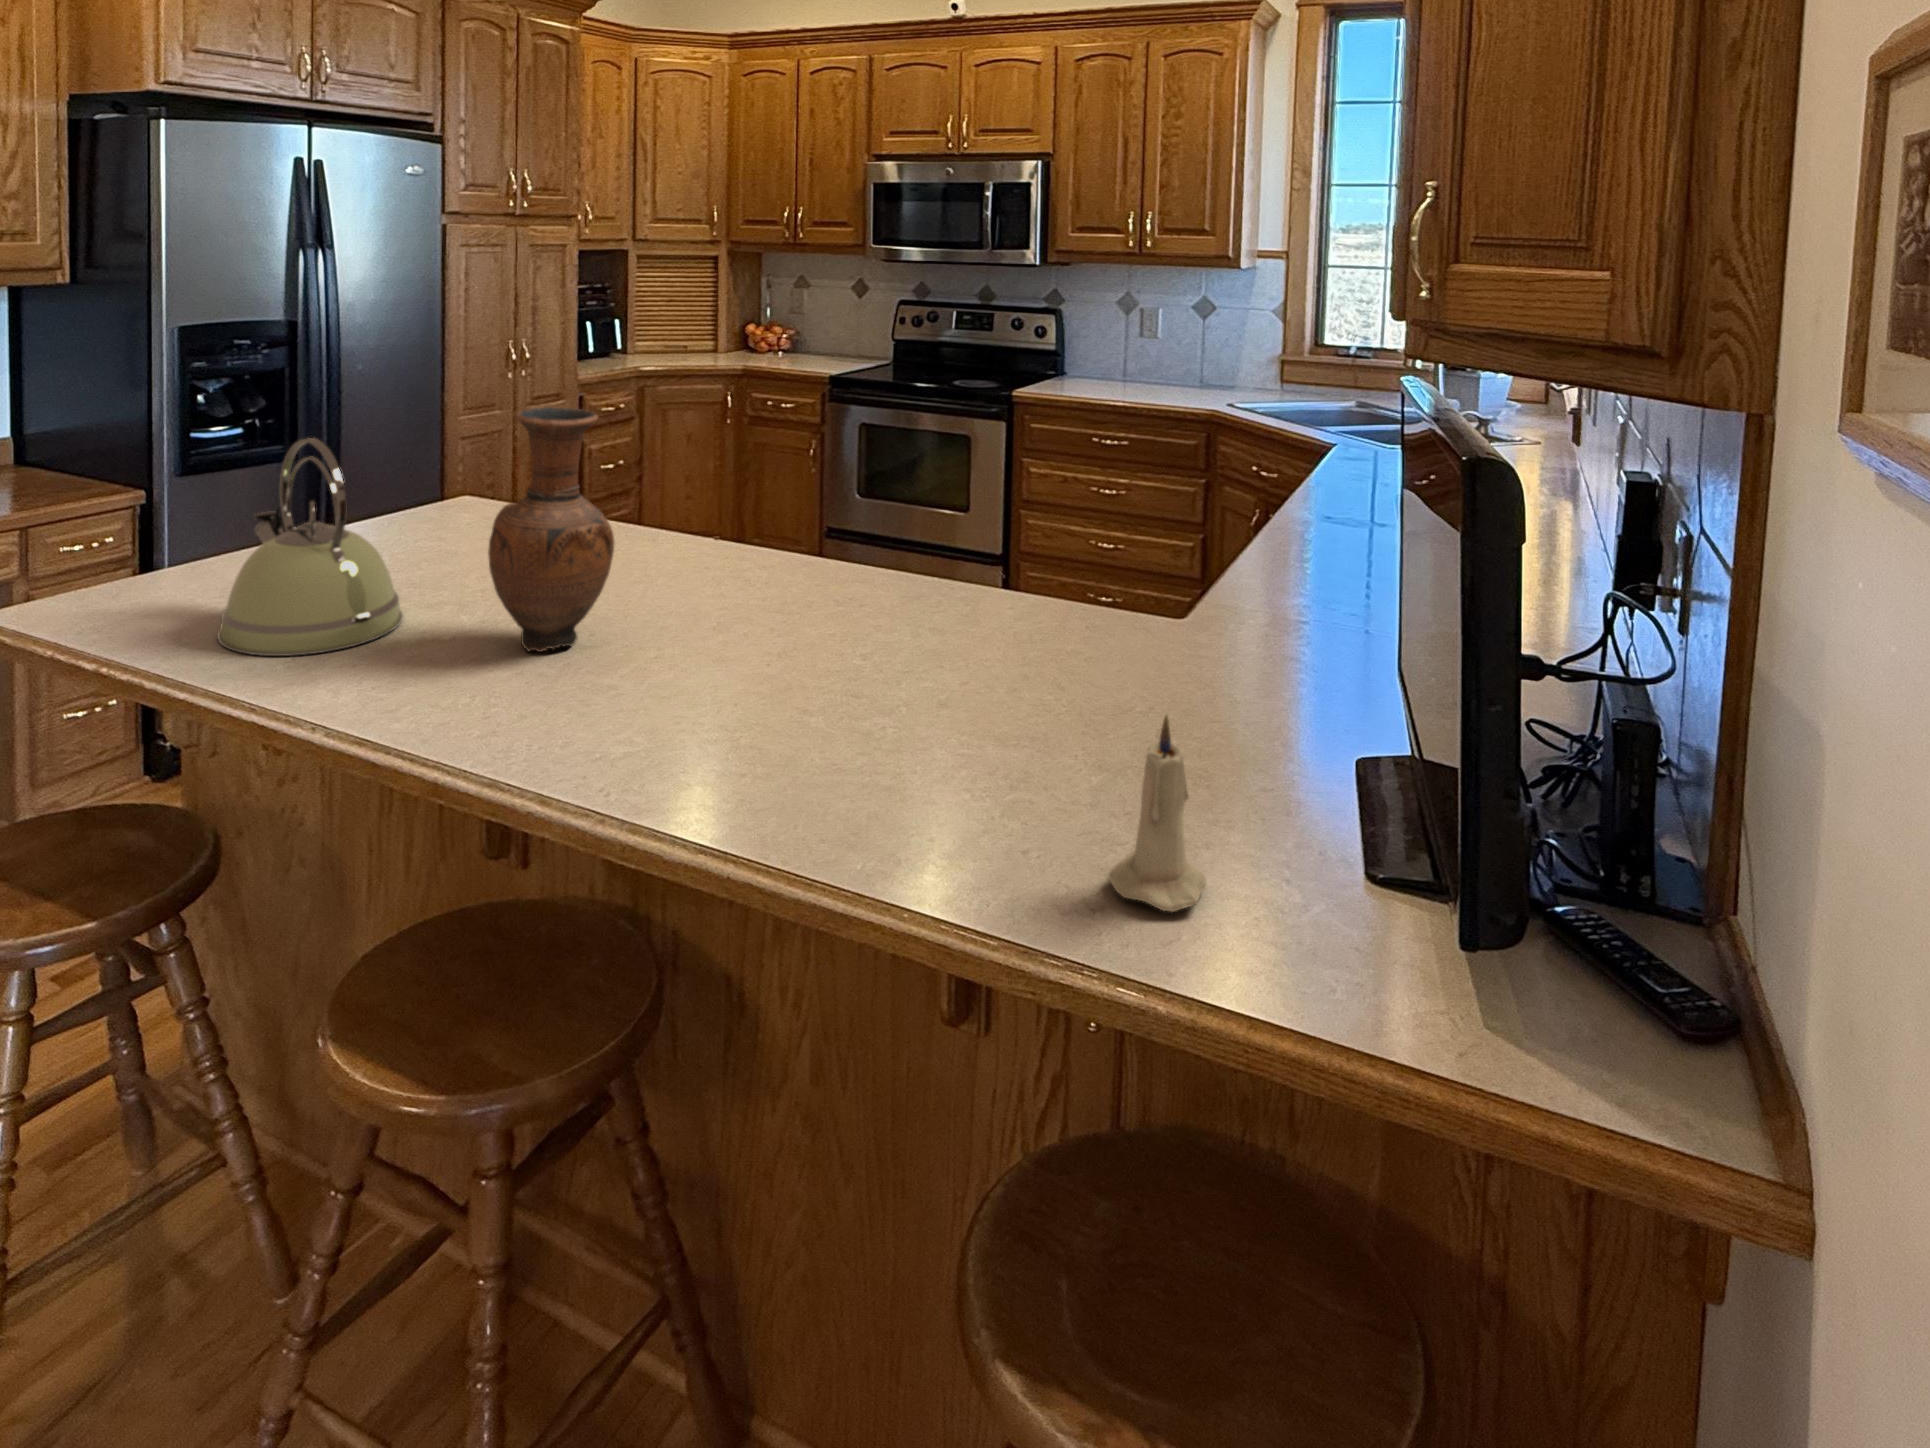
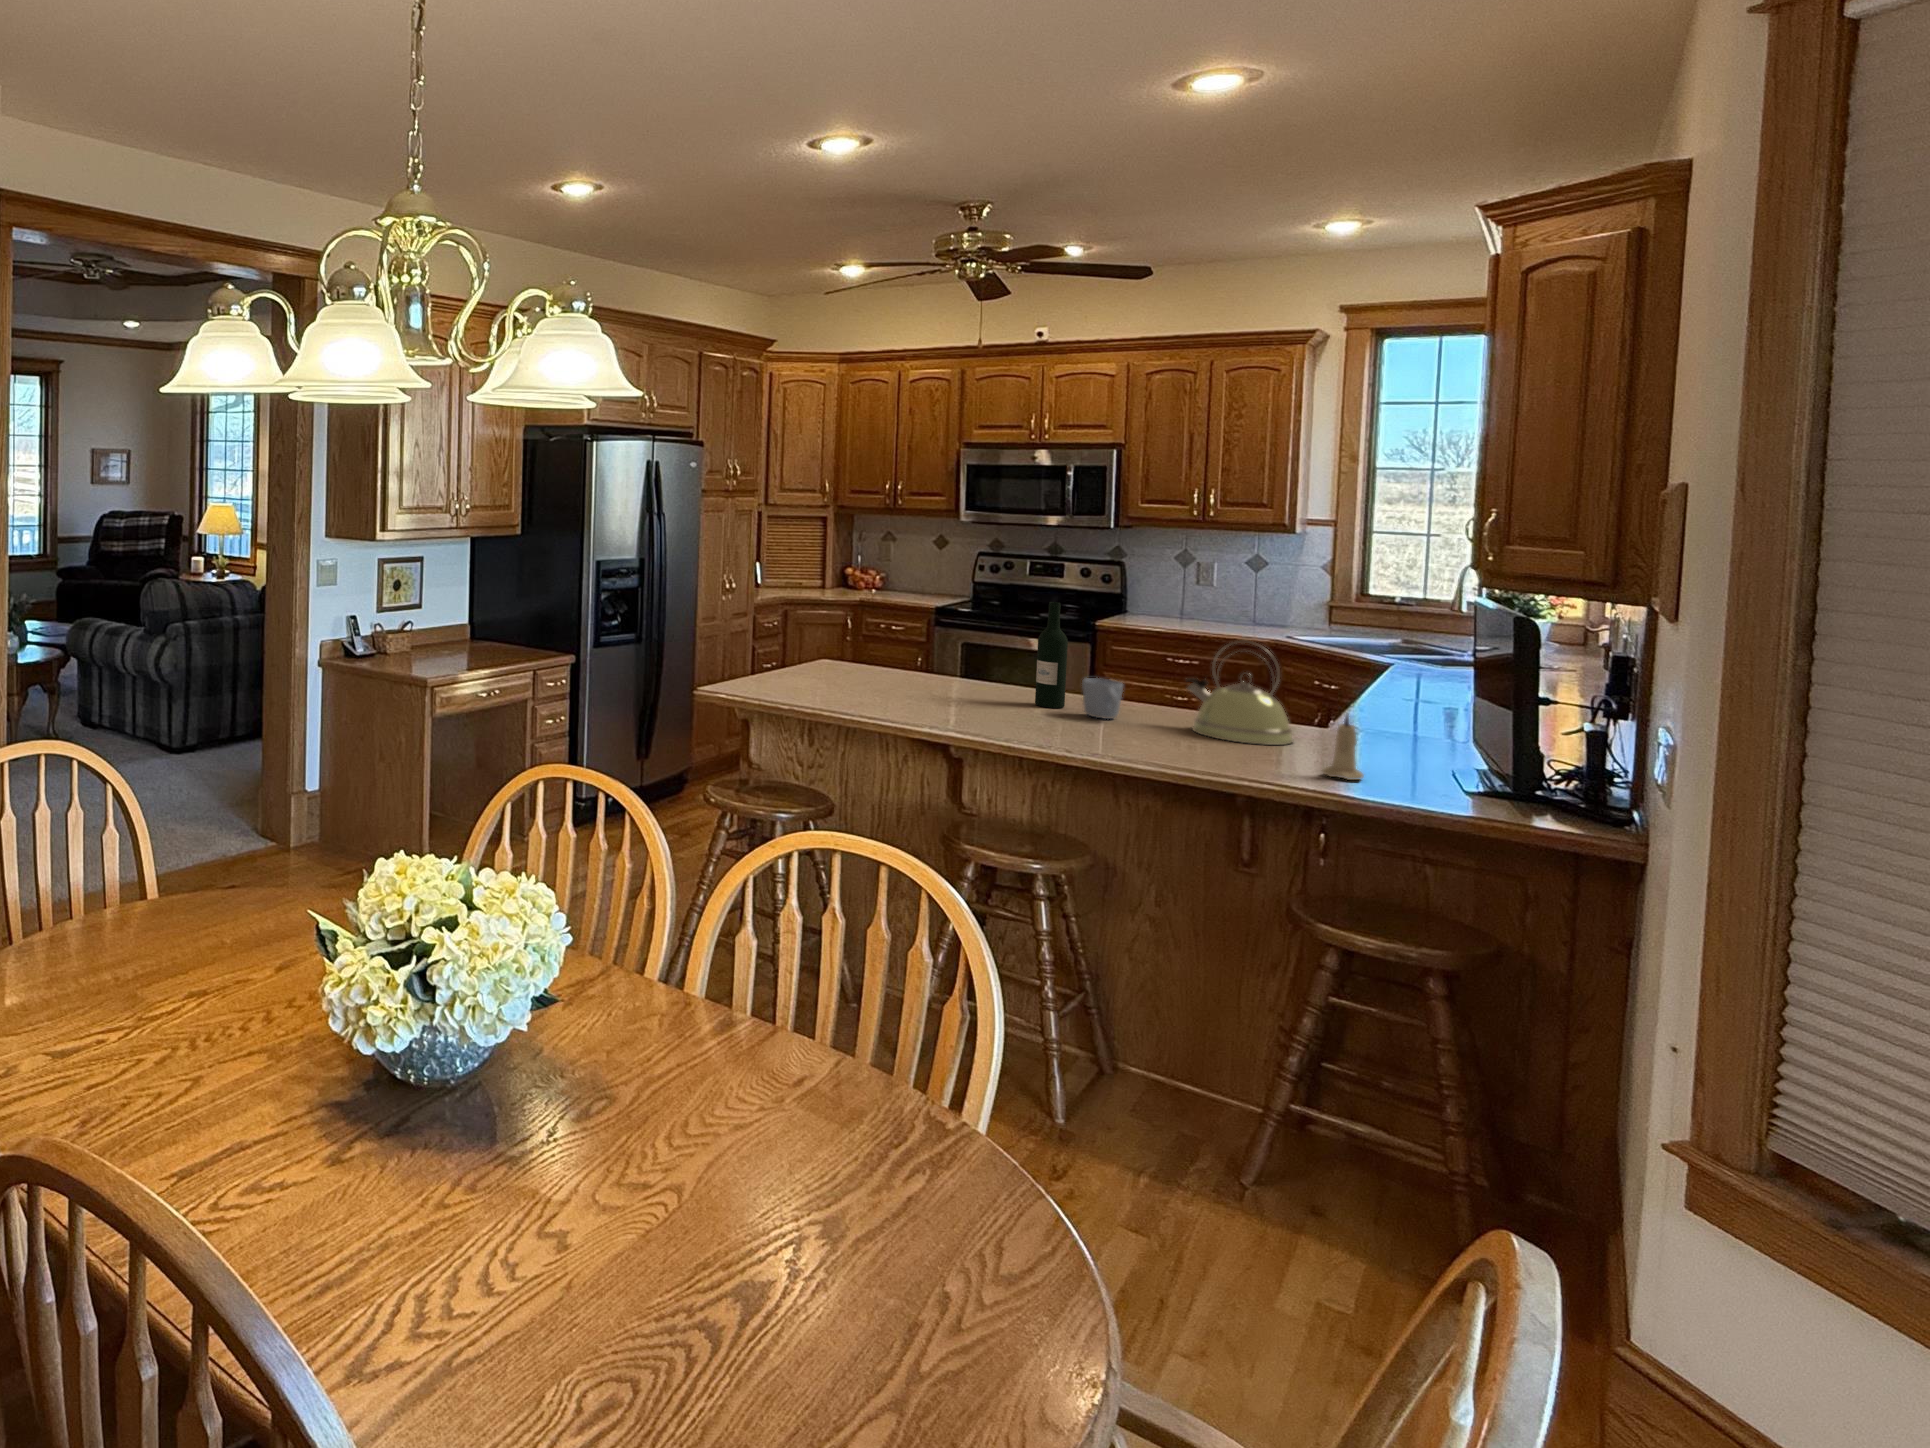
wine bottle: none [688,399,745,621] -> present [1035,602,1068,708]
vase: present [488,407,614,652] -> none [957,602,1021,710]
kettle: present [217,438,403,656] -> present [1187,642,1293,745]
mug: none [745,561,821,654] -> present [1082,678,1123,719]

